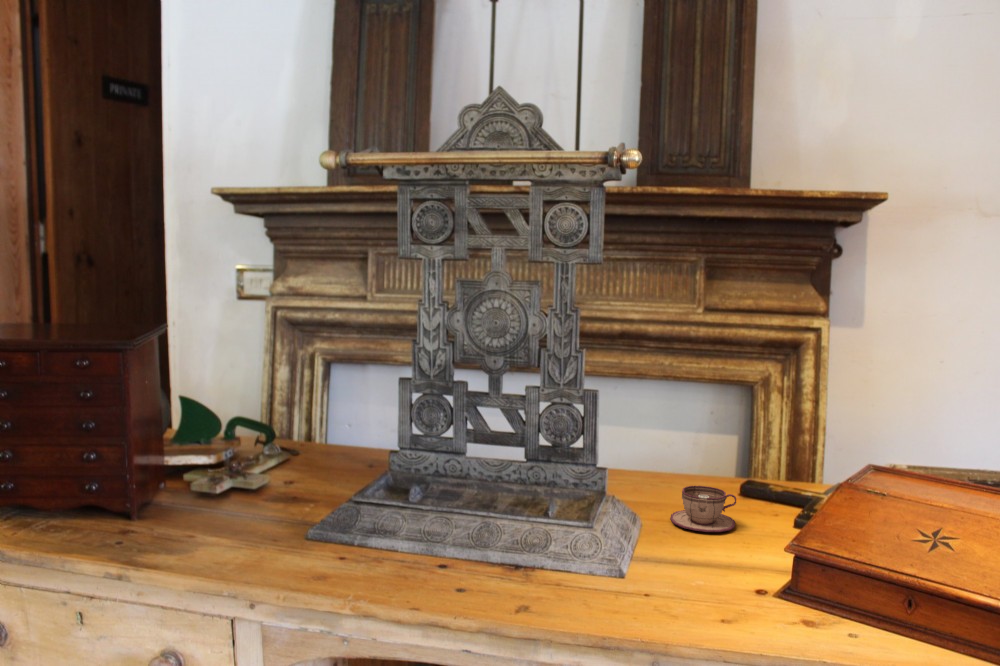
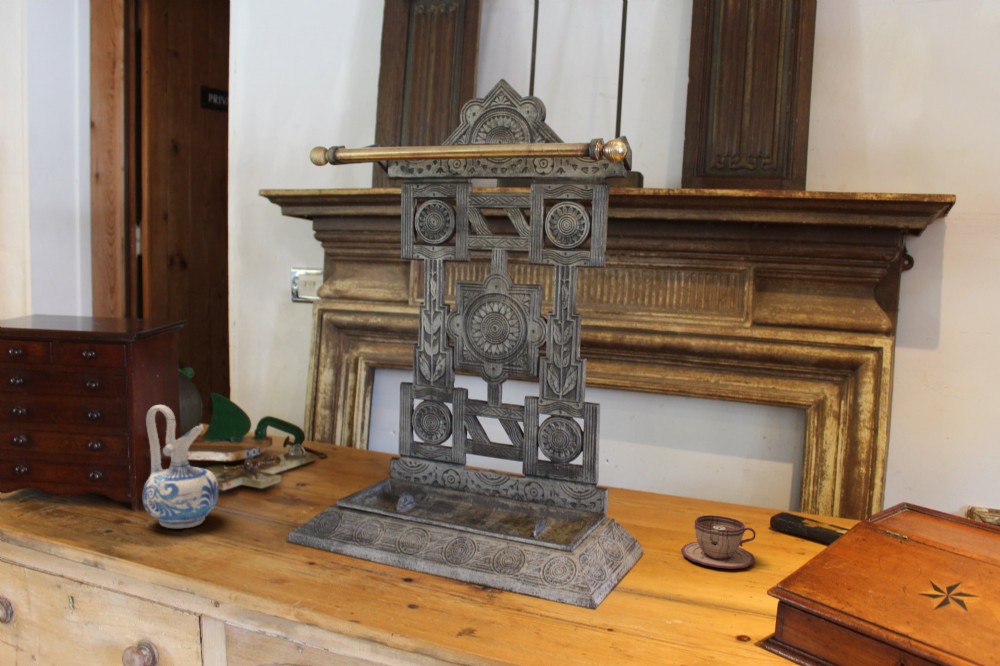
ceramic pitcher: none [144,413,221,537] -> present [142,405,219,528]

